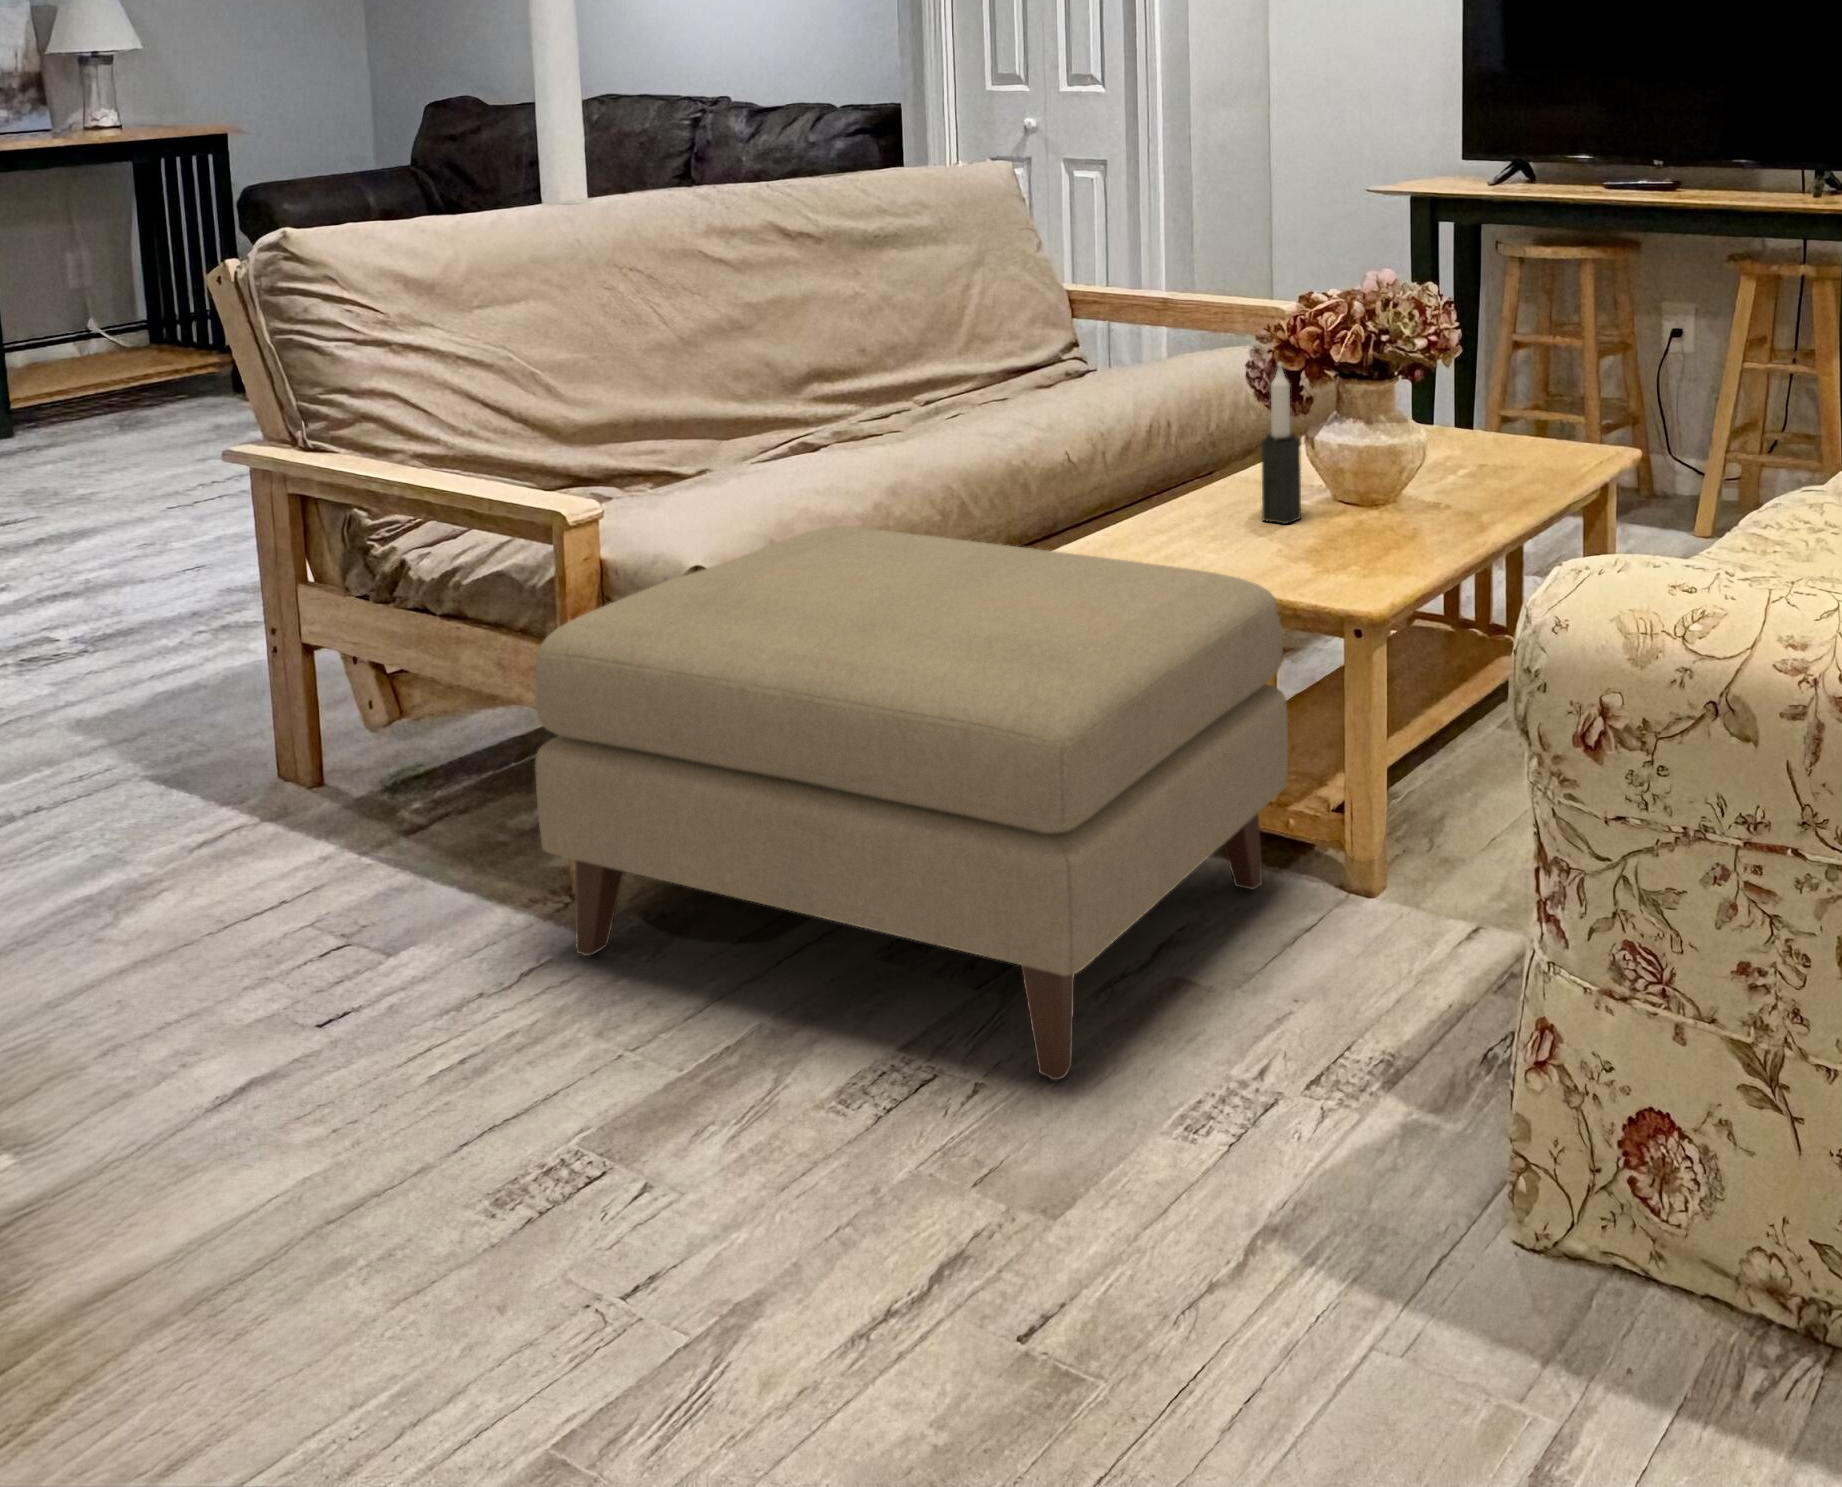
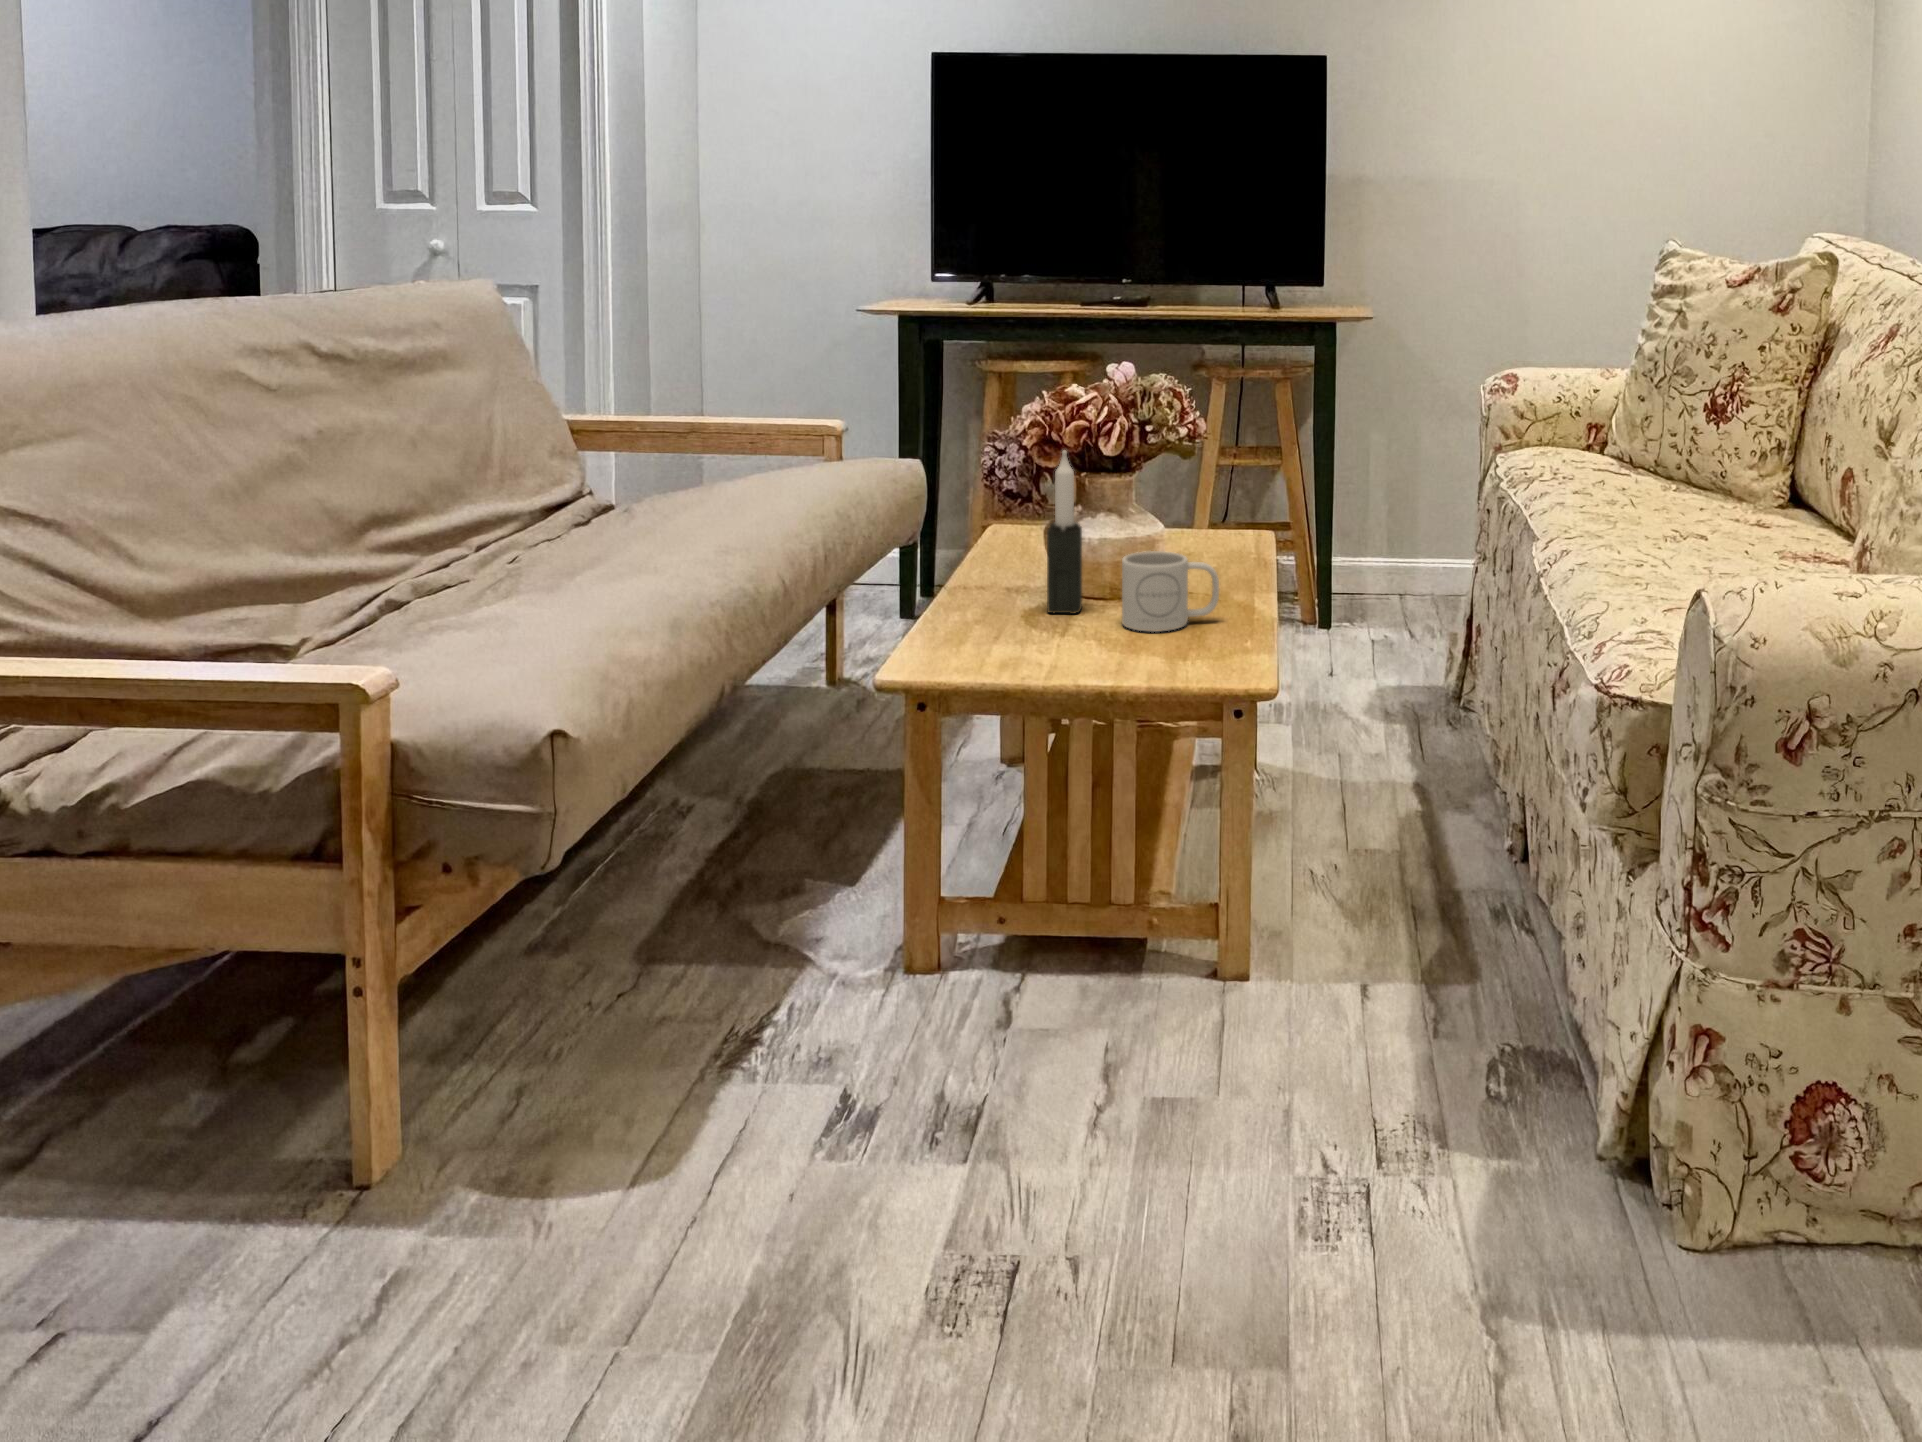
mug: none [1309,470,1407,550] -> present [1122,551,1219,632]
ottoman: present [535,526,1288,1080] -> none [364,664,1180,1254]

